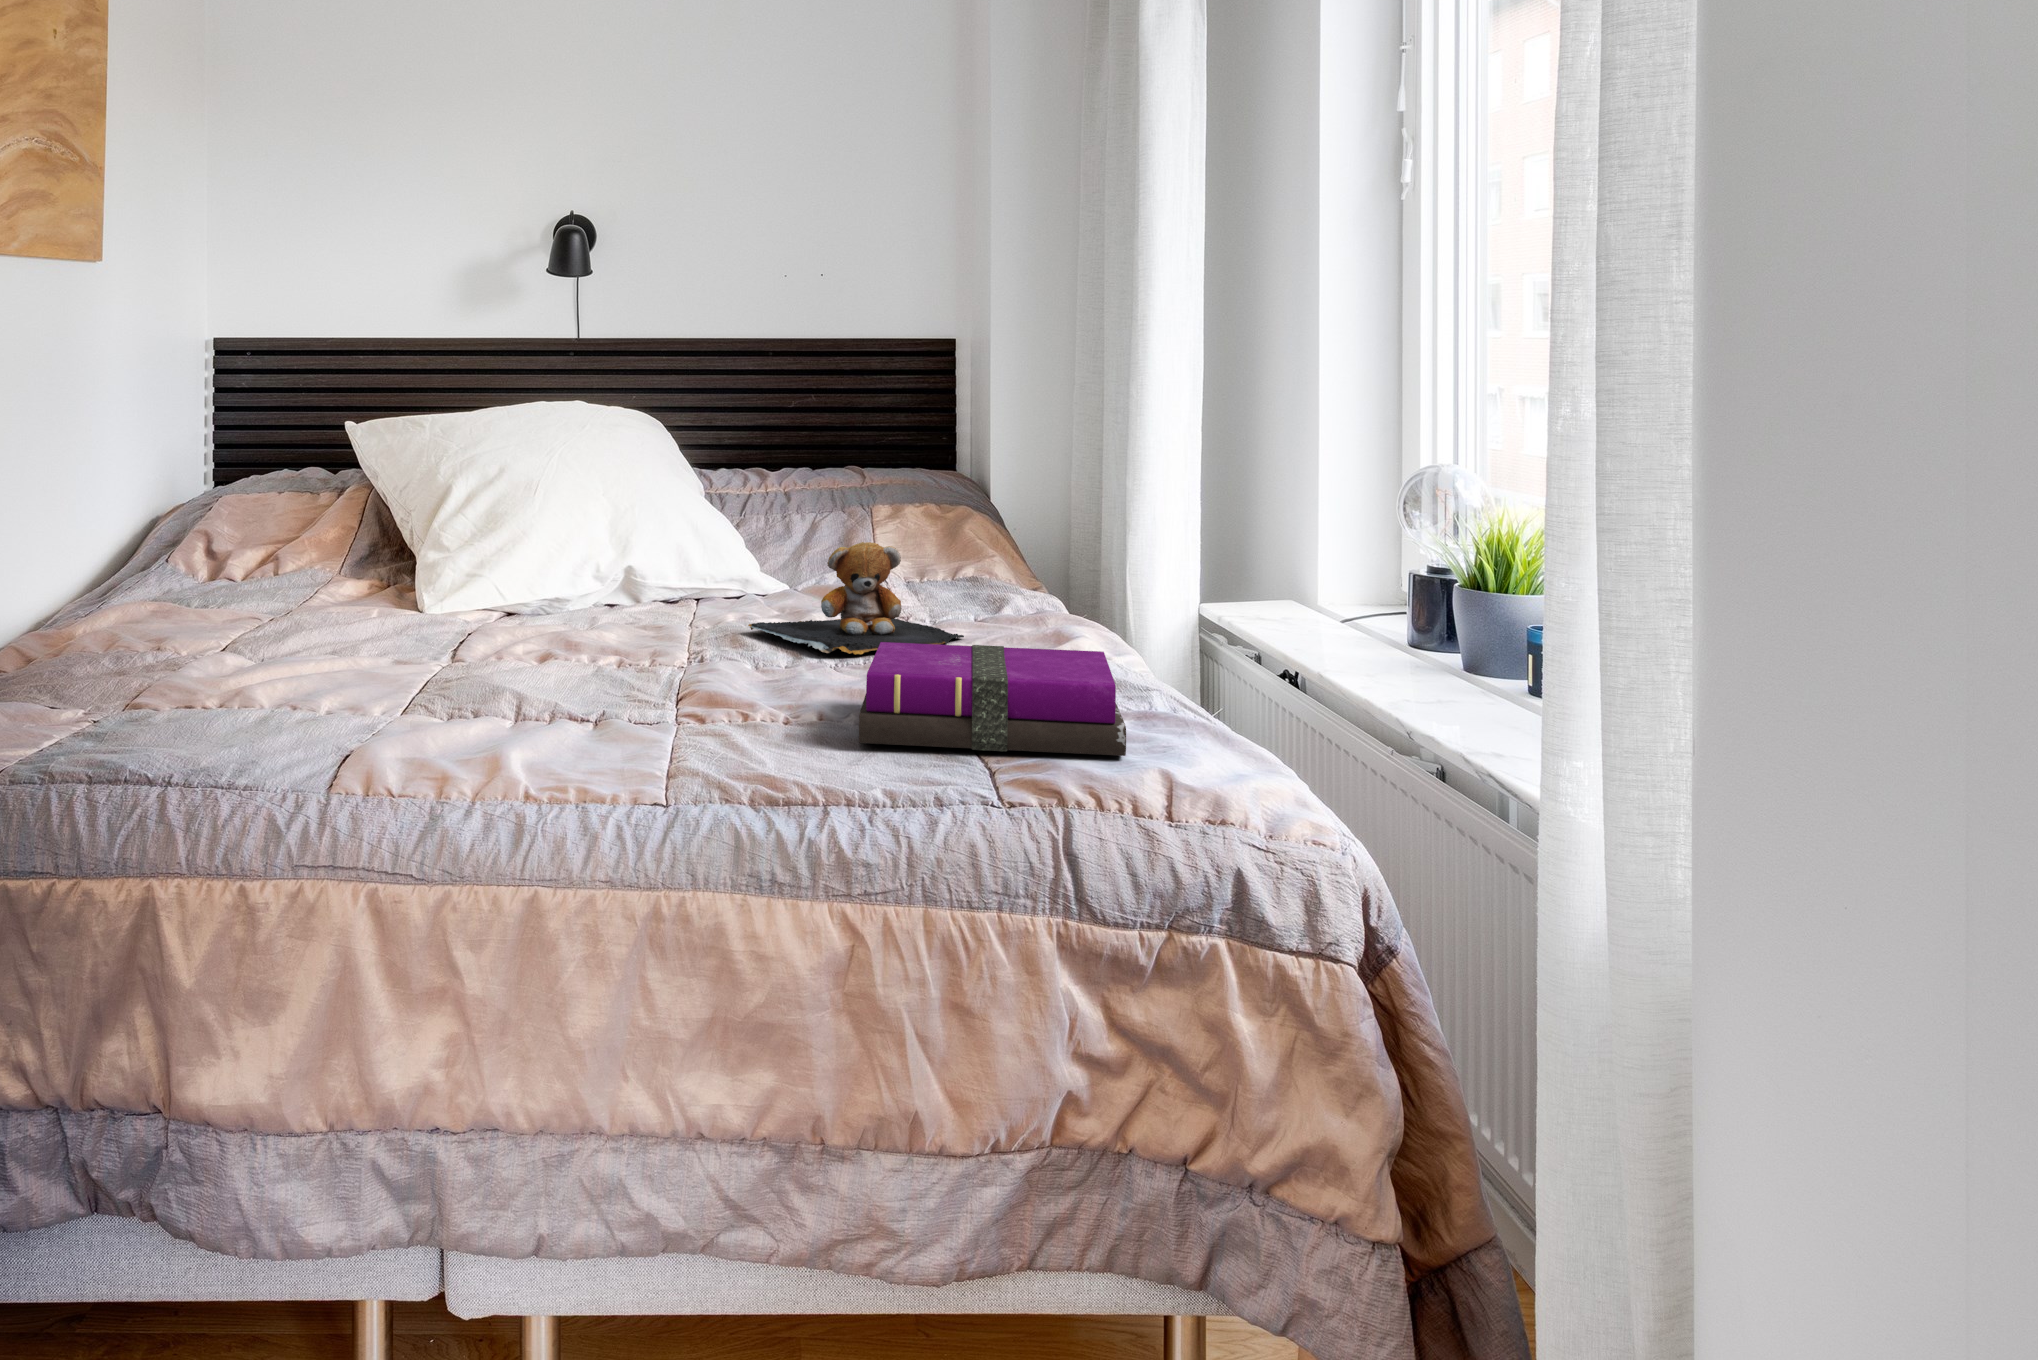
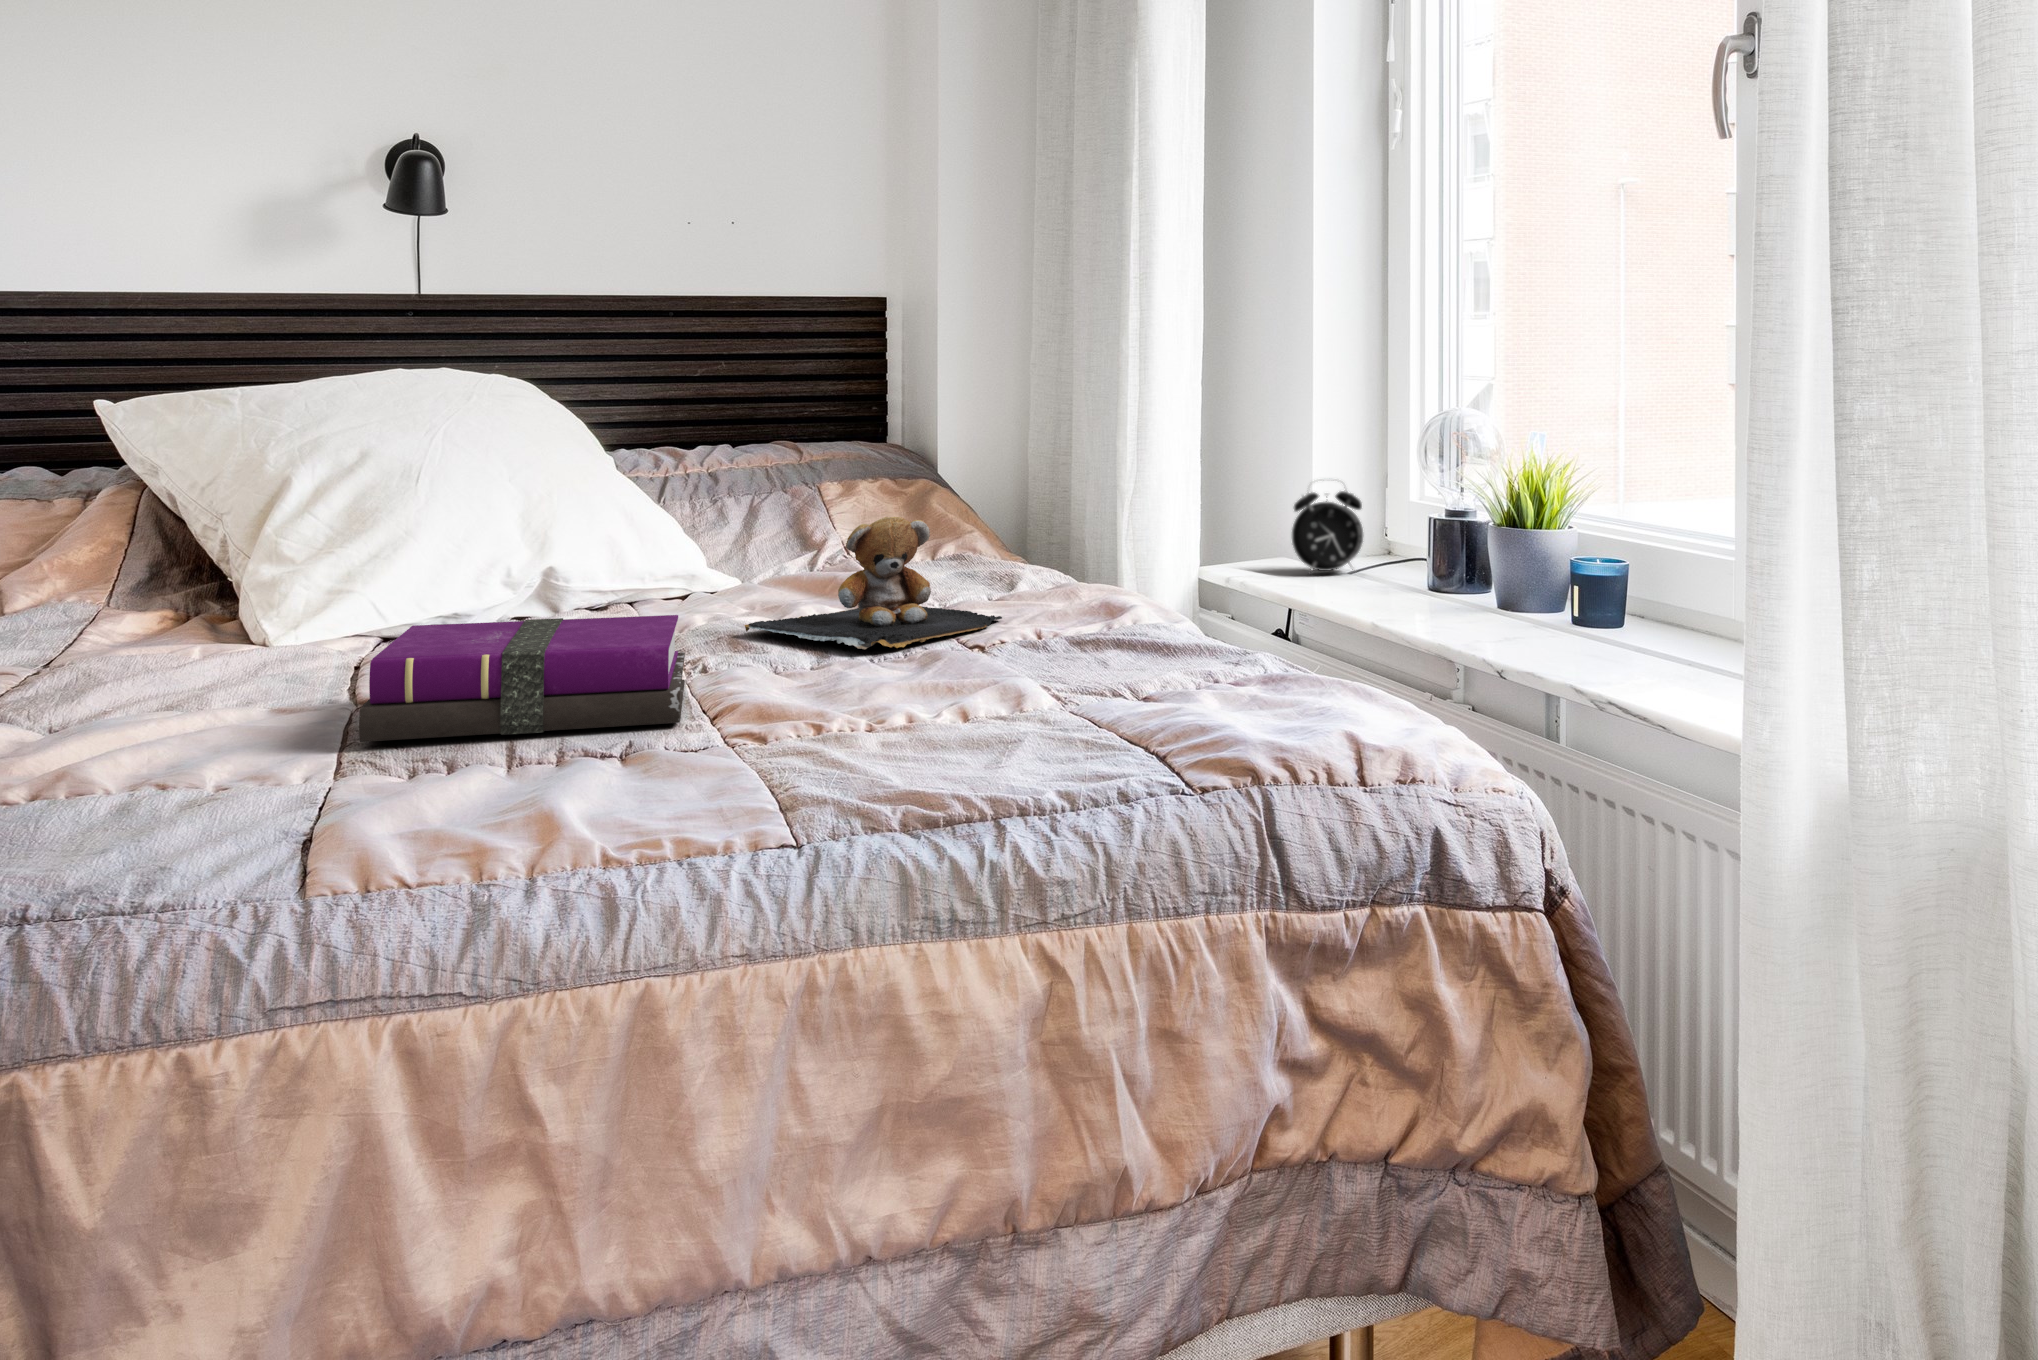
alarm clock: none [1281,529,1354,622] -> present [1292,478,1363,571]
notebook: present [859,642,1126,756] -> present [359,615,685,742]

